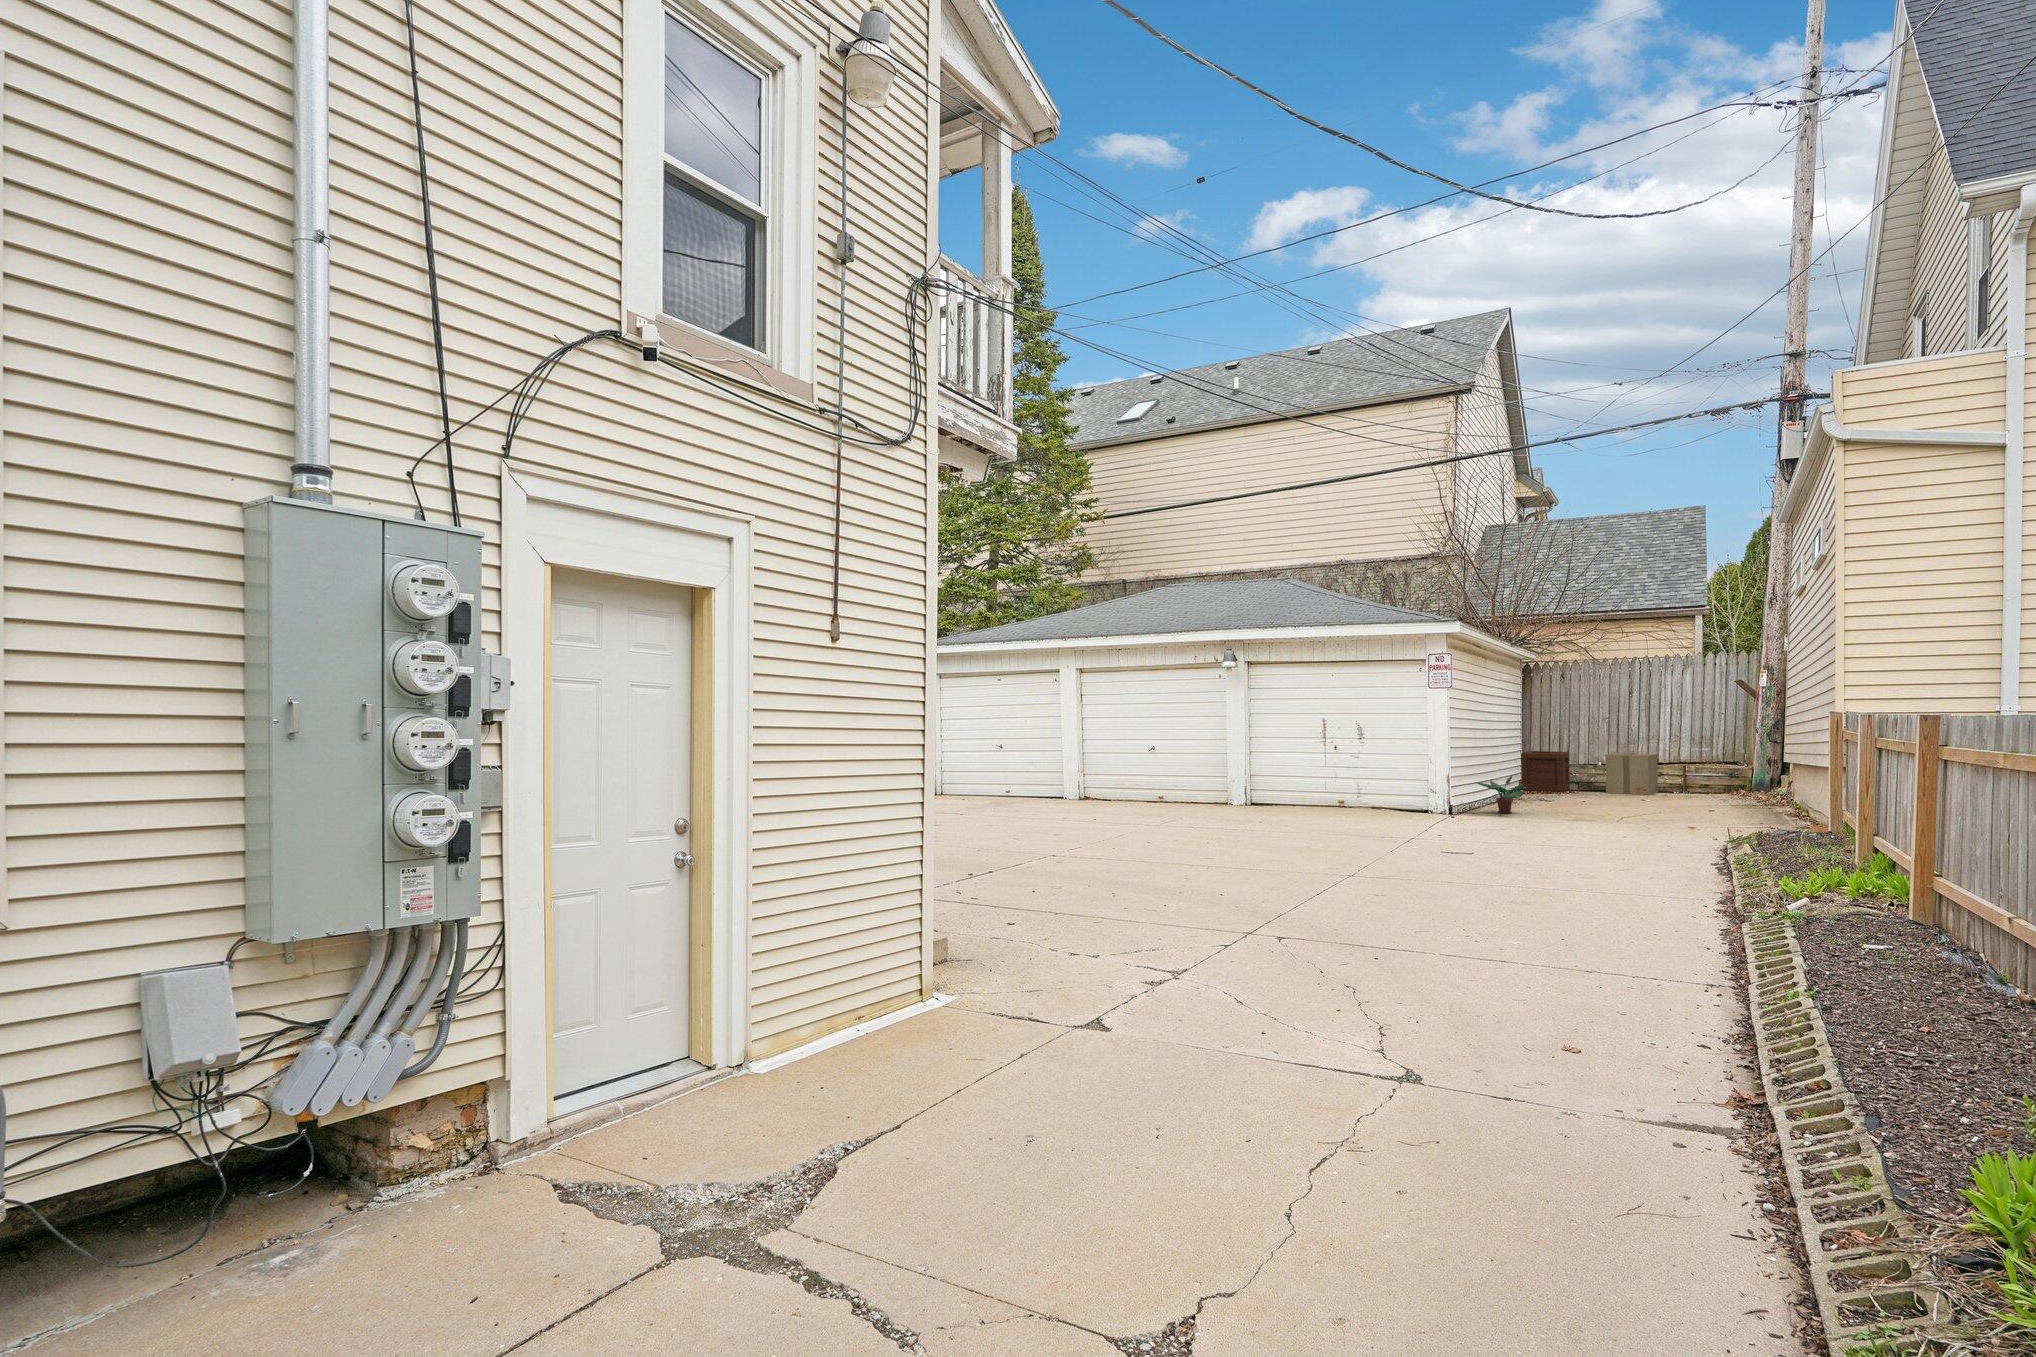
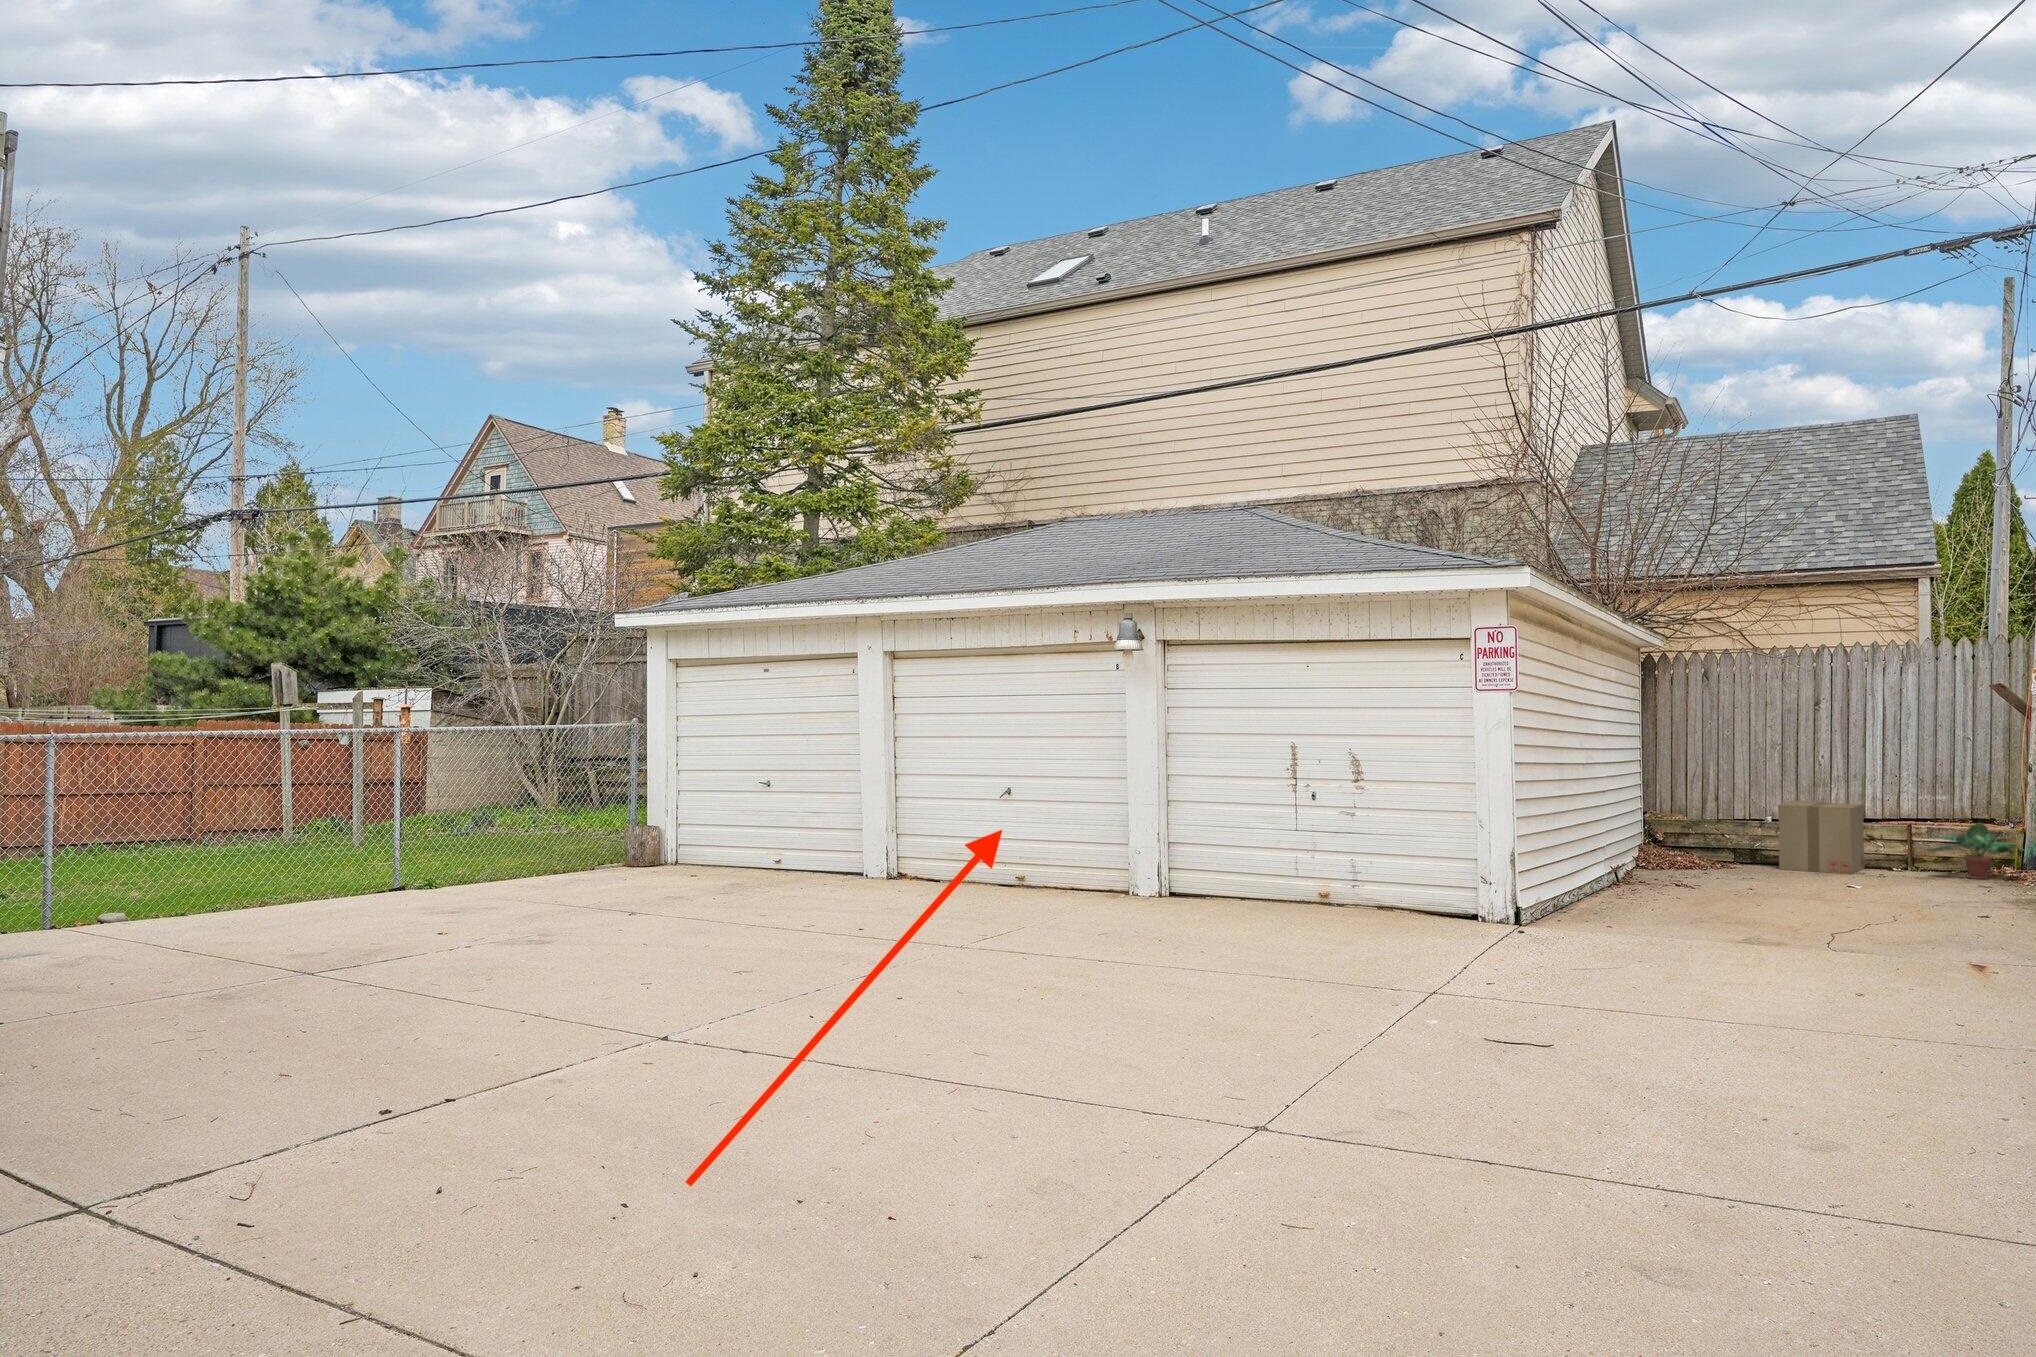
wooden crate: present [1521,751,1570,792] -> none [1638,797,1717,866]
potted plant: present [1475,775,1527,814] -> present [1928,822,2014,879]

